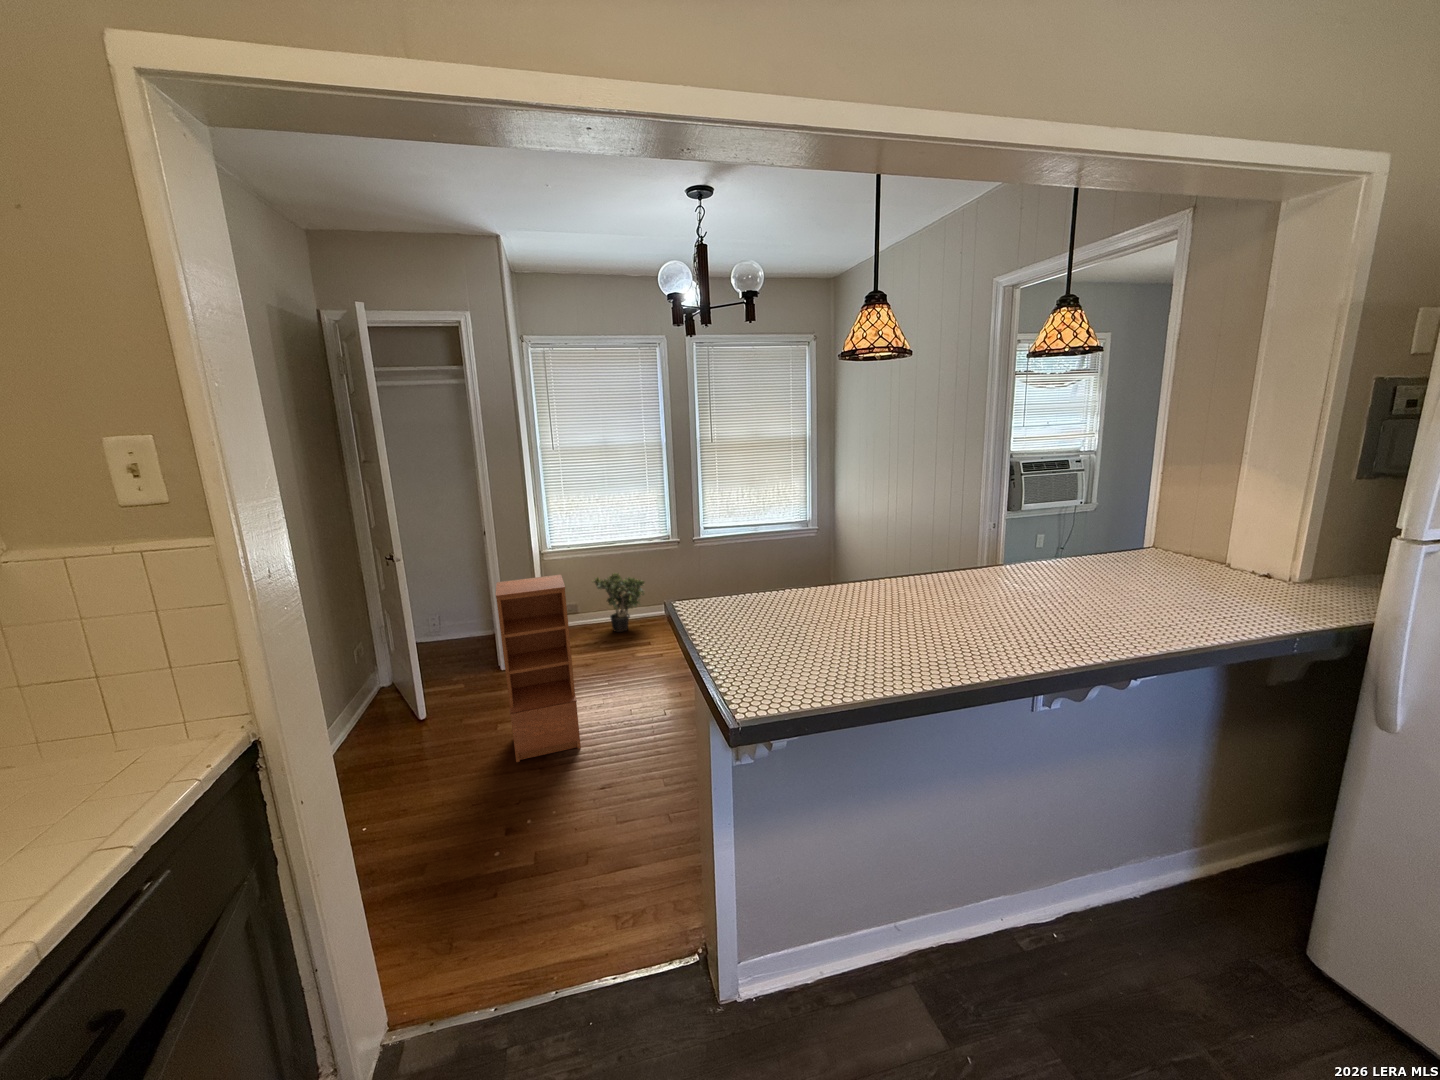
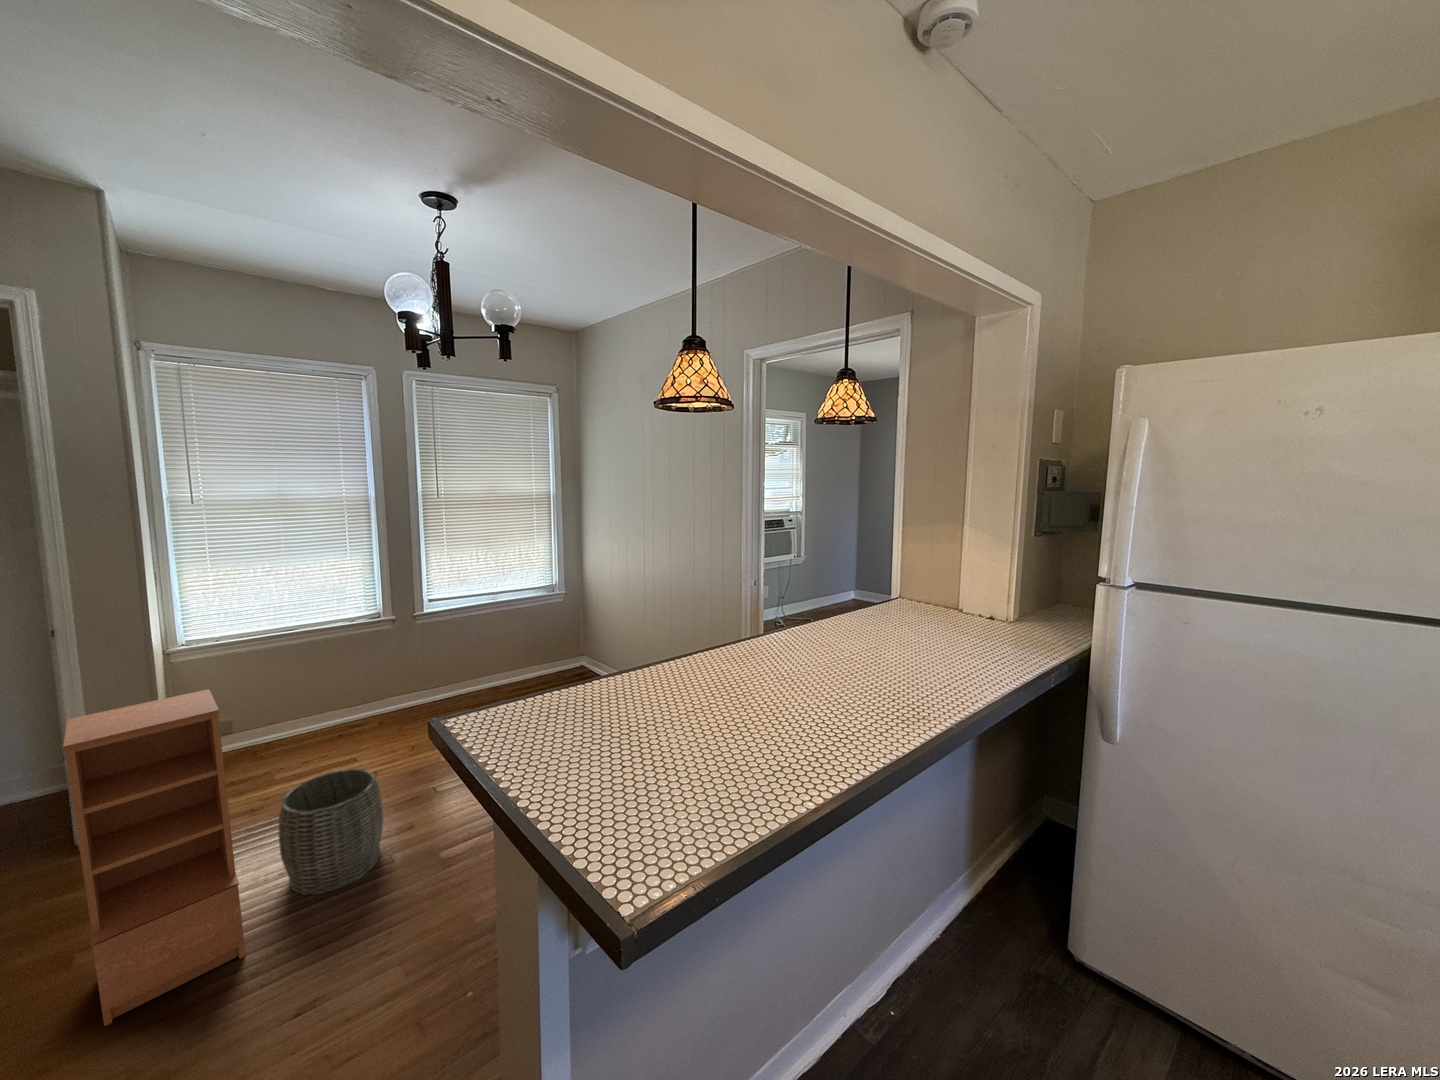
potted plant: present [593,573,644,632] -> none [260,666,348,747]
woven basket: none [599,646,660,726] -> present [279,769,383,895]

